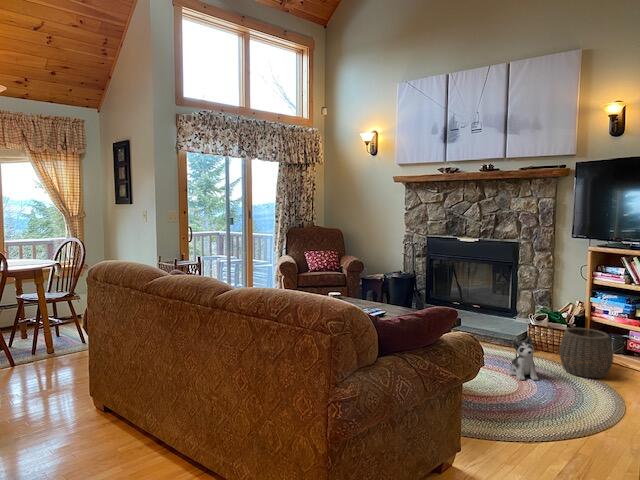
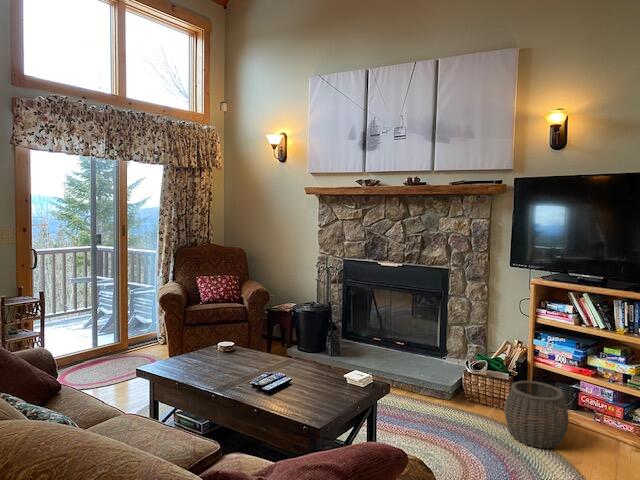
plush toy: present [509,336,538,380] -> none [449,400,486,459]

